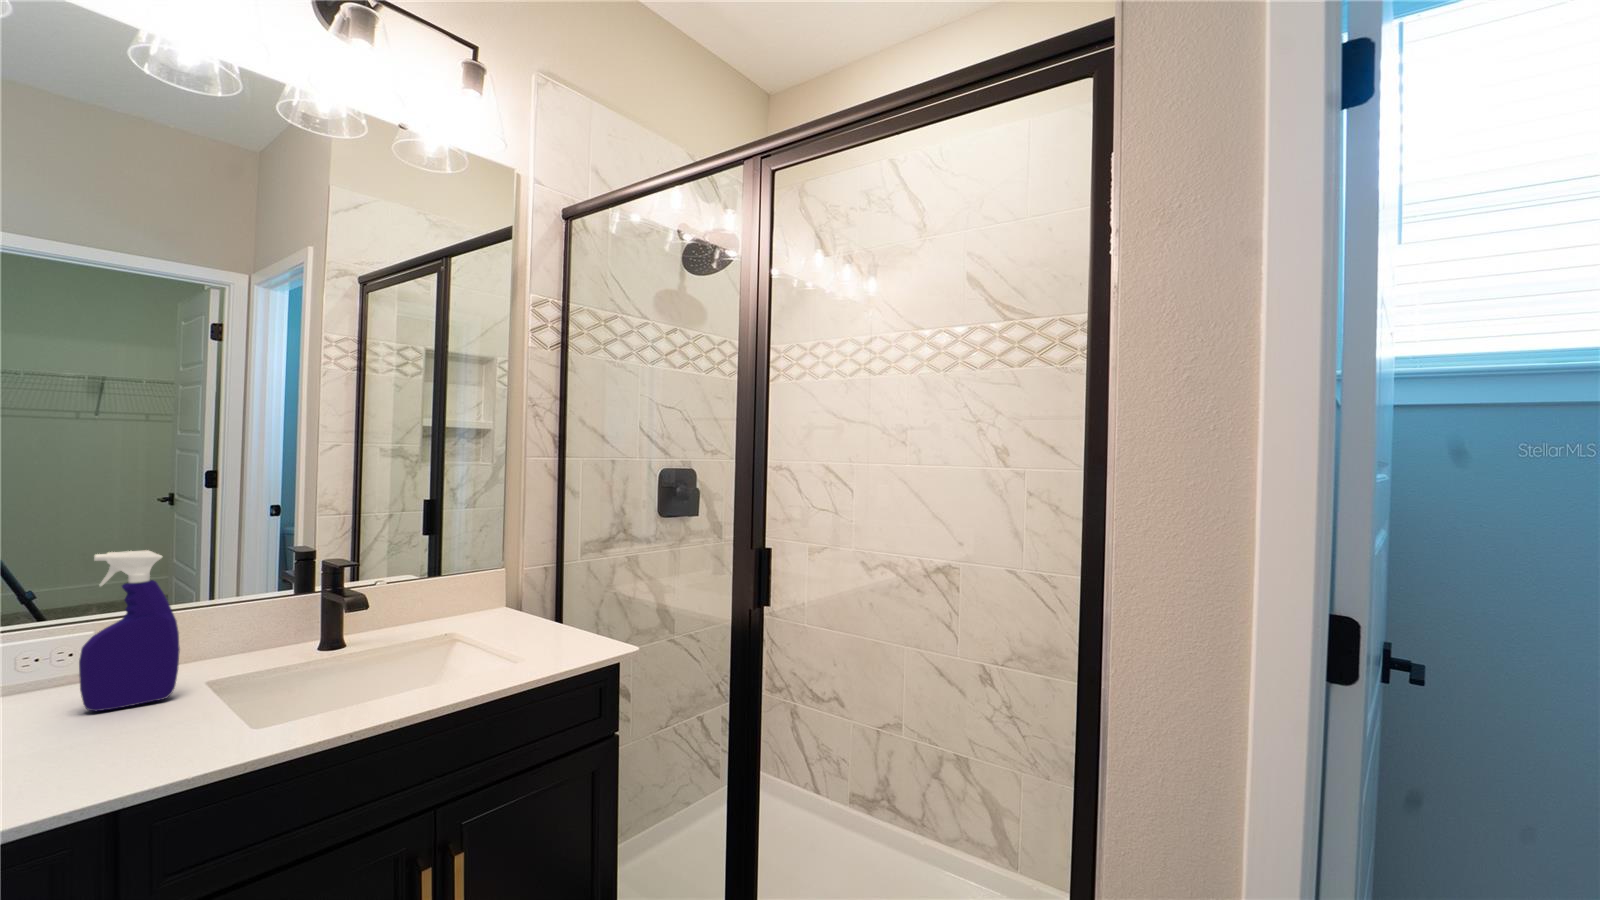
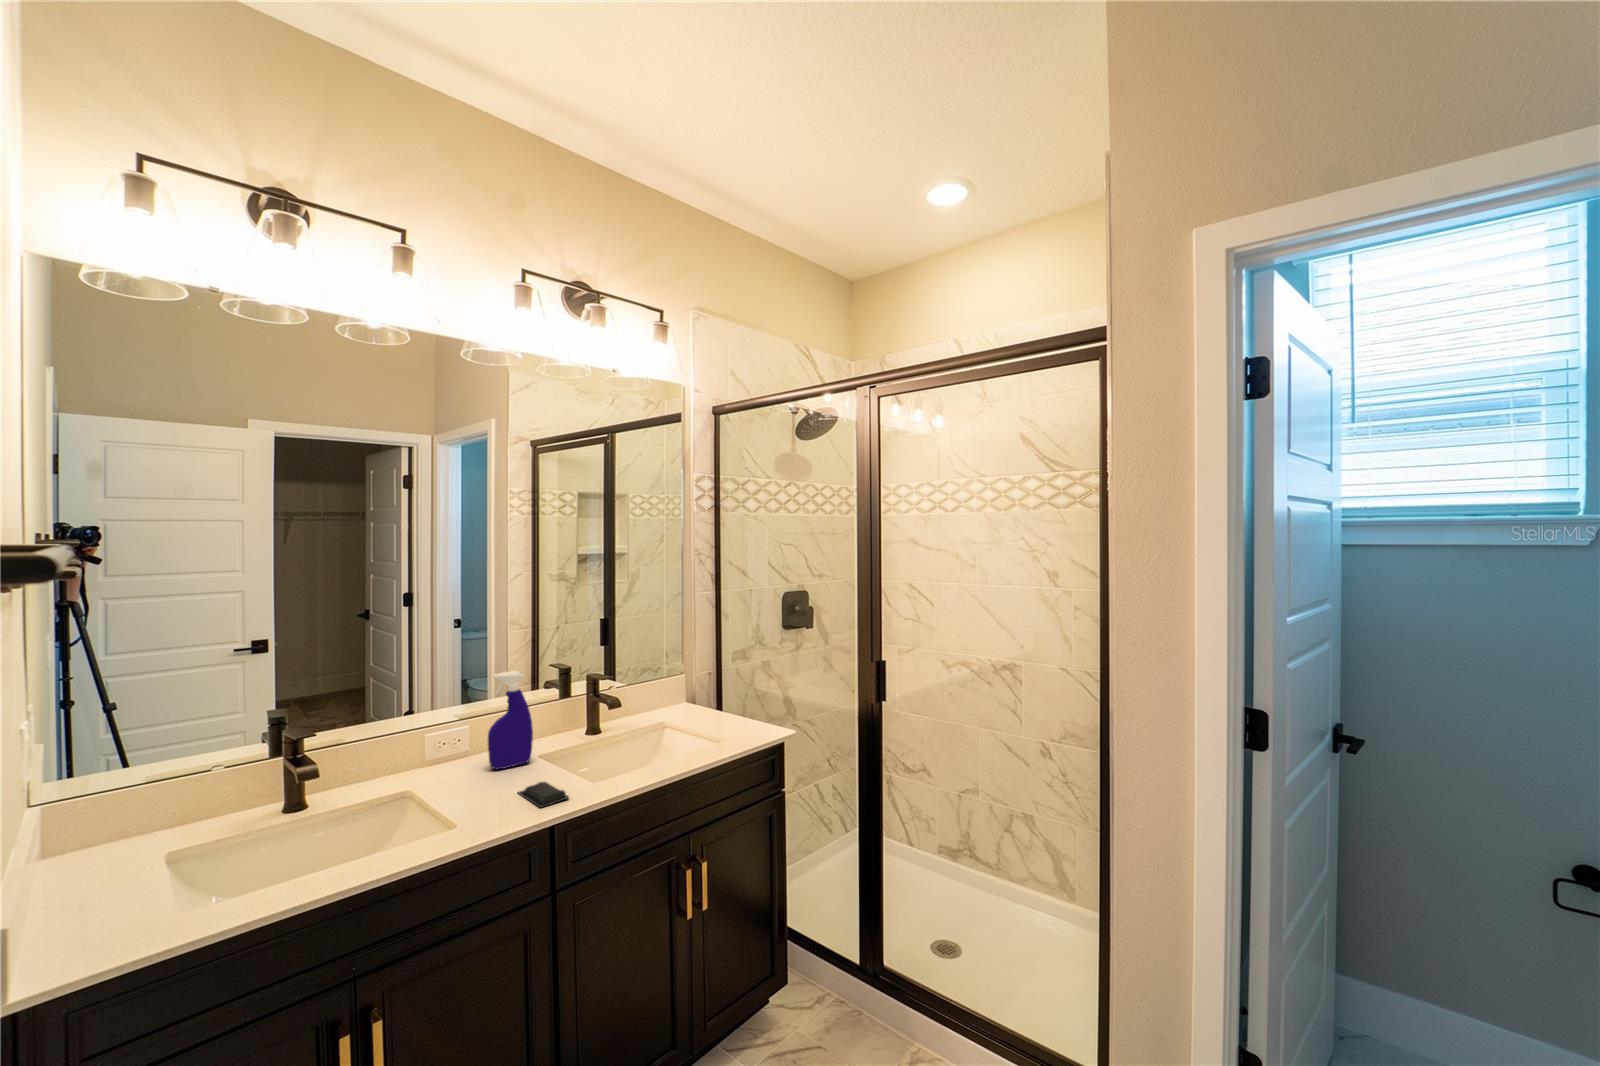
soap bar: none [83,735,169,788] -> present [518,782,569,808]

